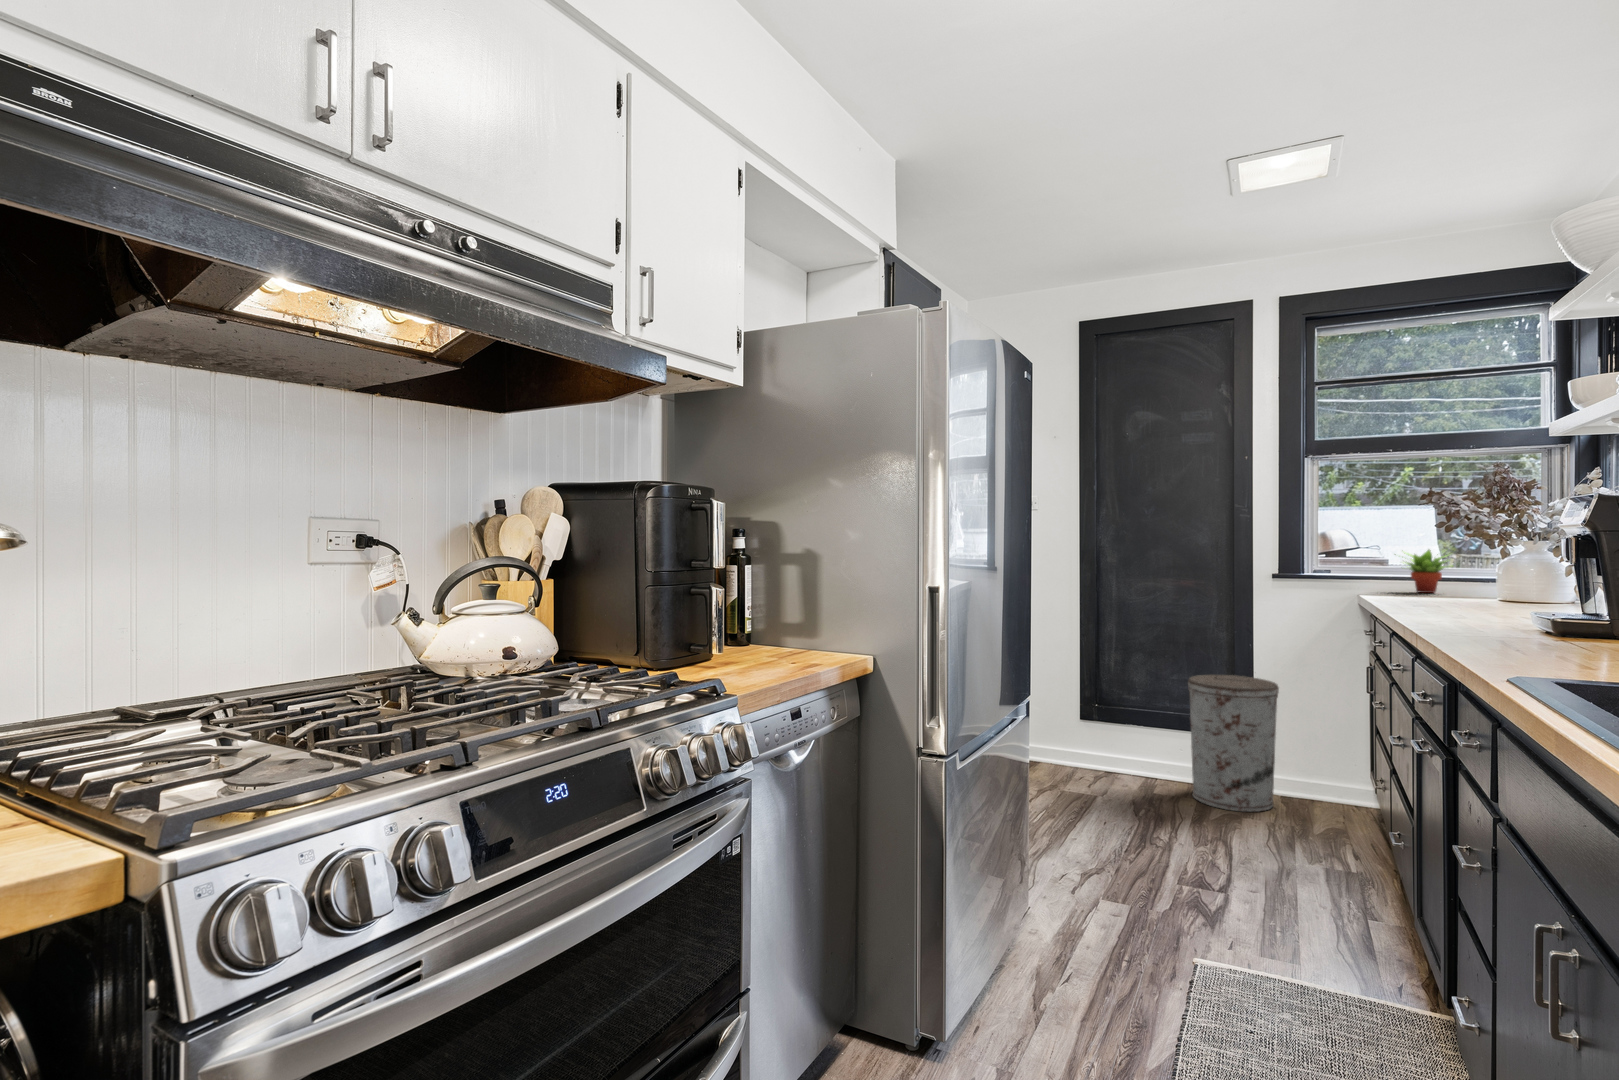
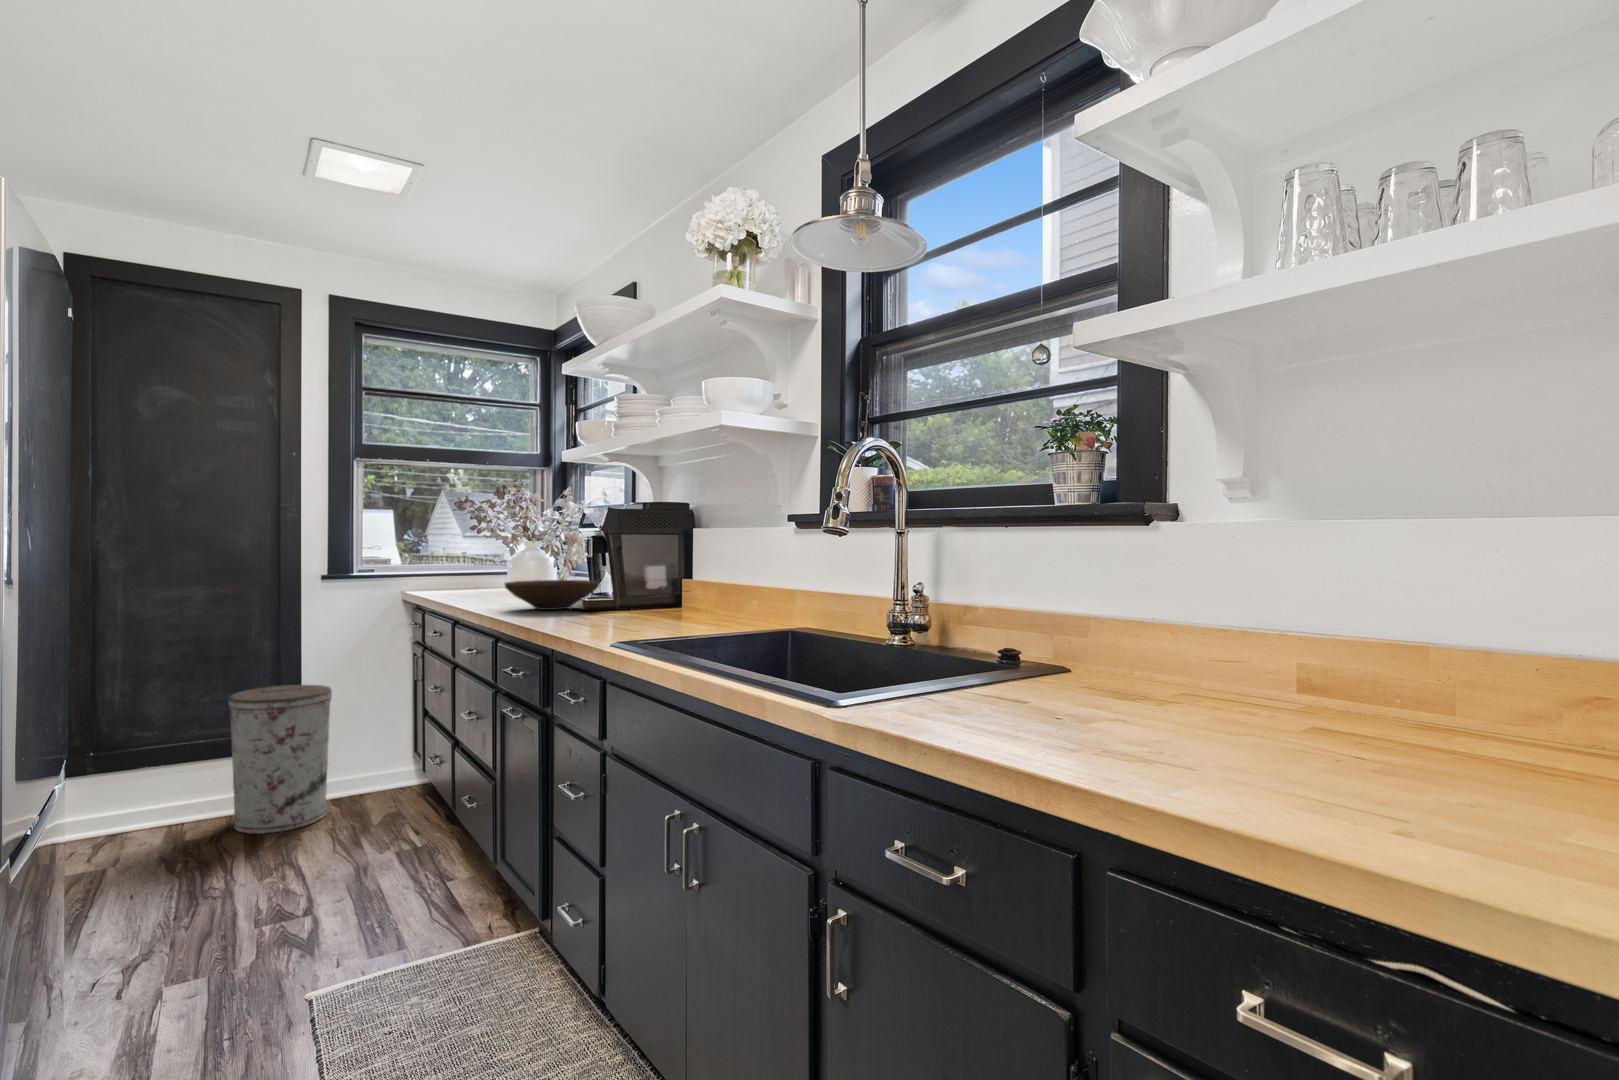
succulent plant: present [1405,550,1453,593] -> none [430,547,476,586]
wooden bowl: none [1437,591,1587,631] -> present [505,580,599,610]

